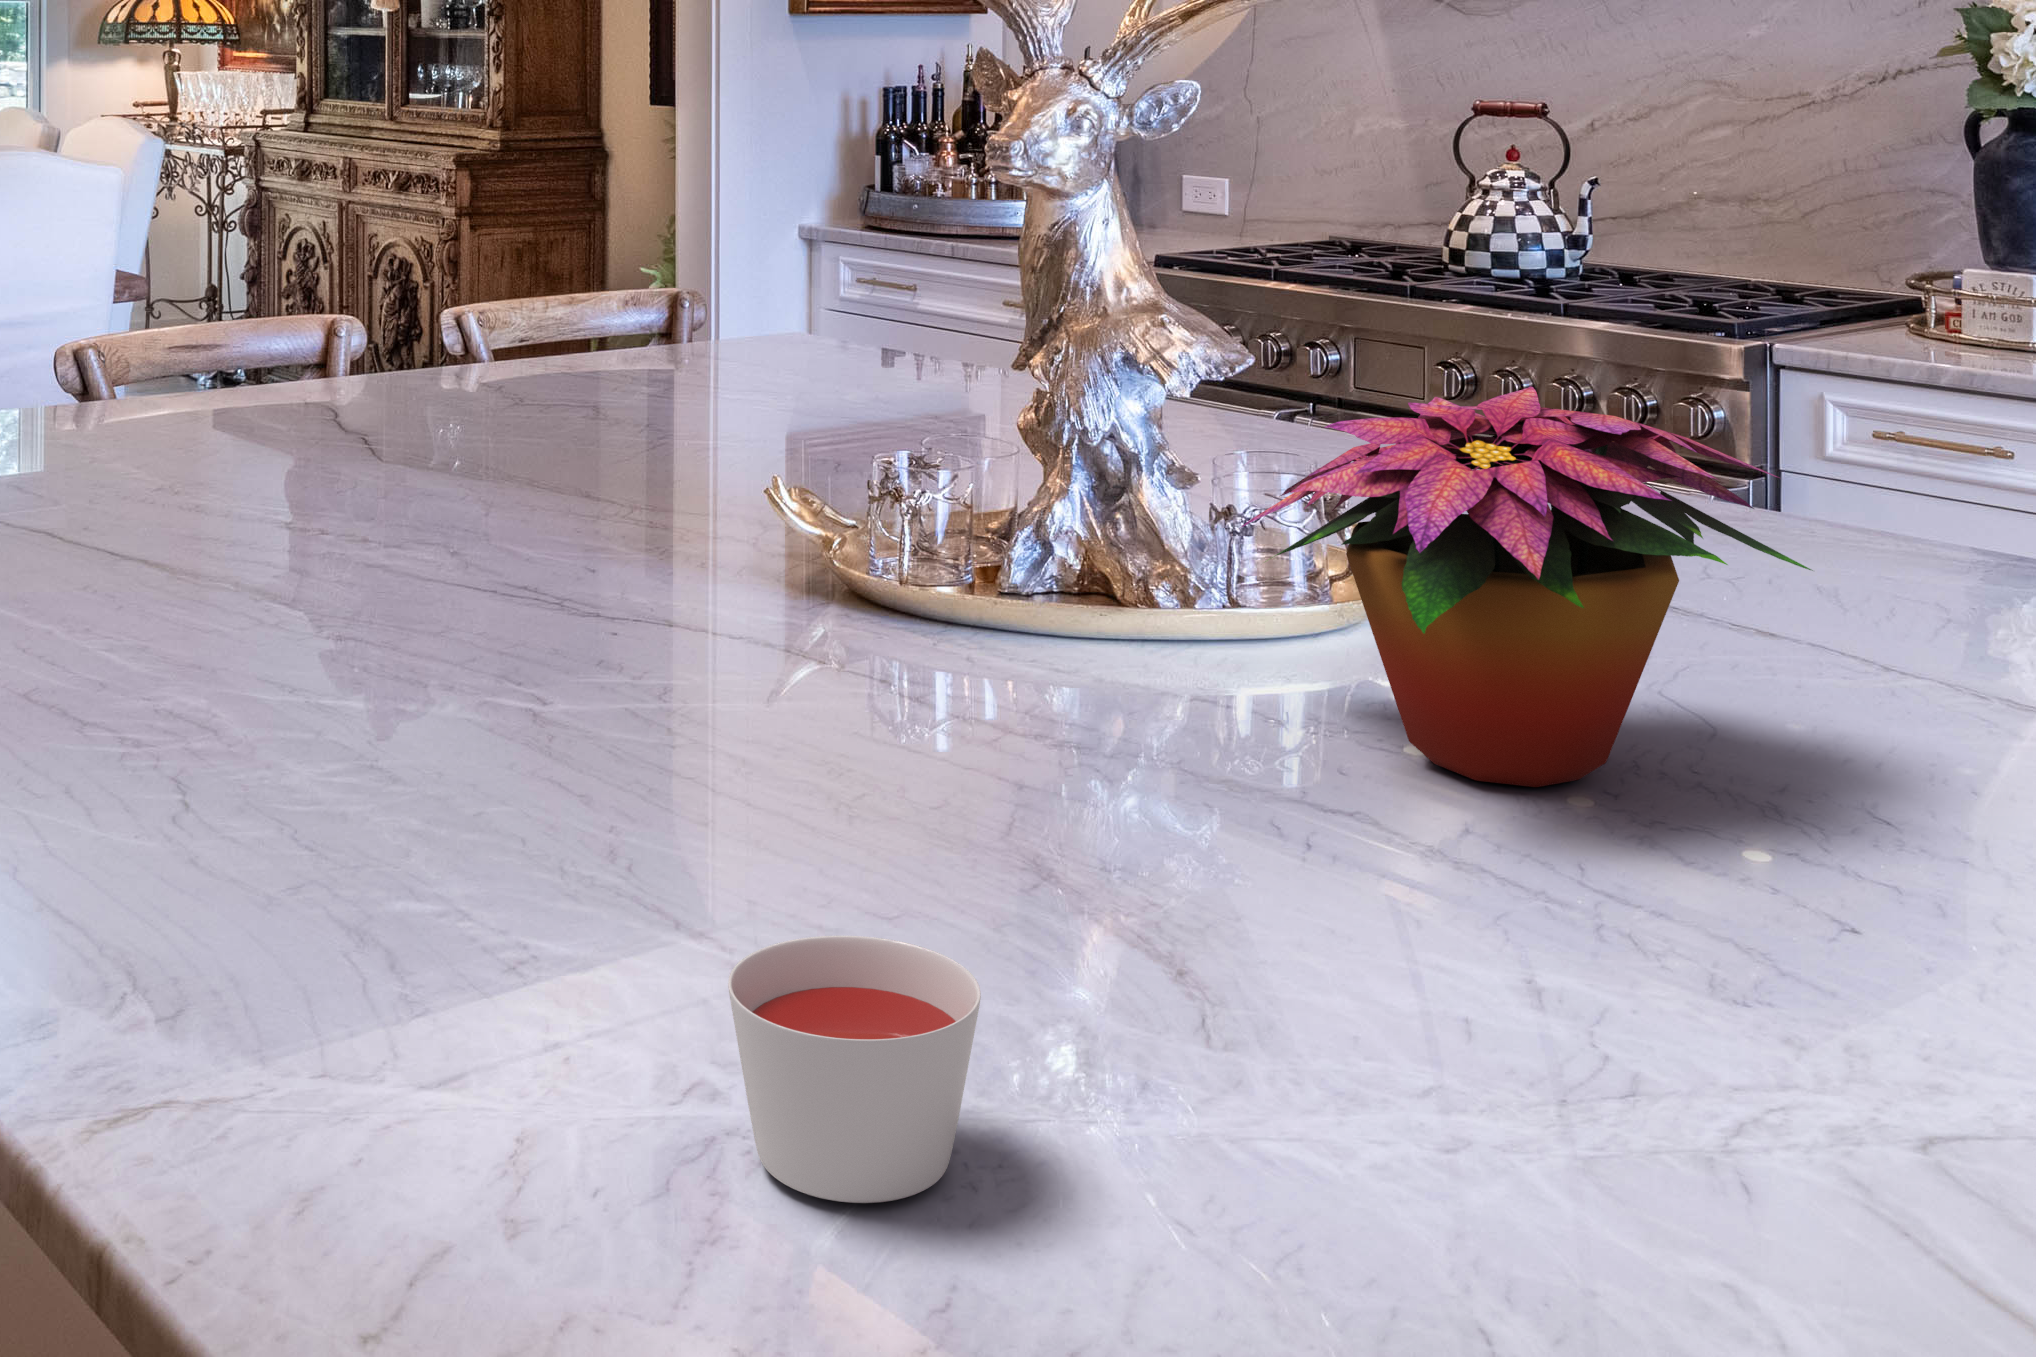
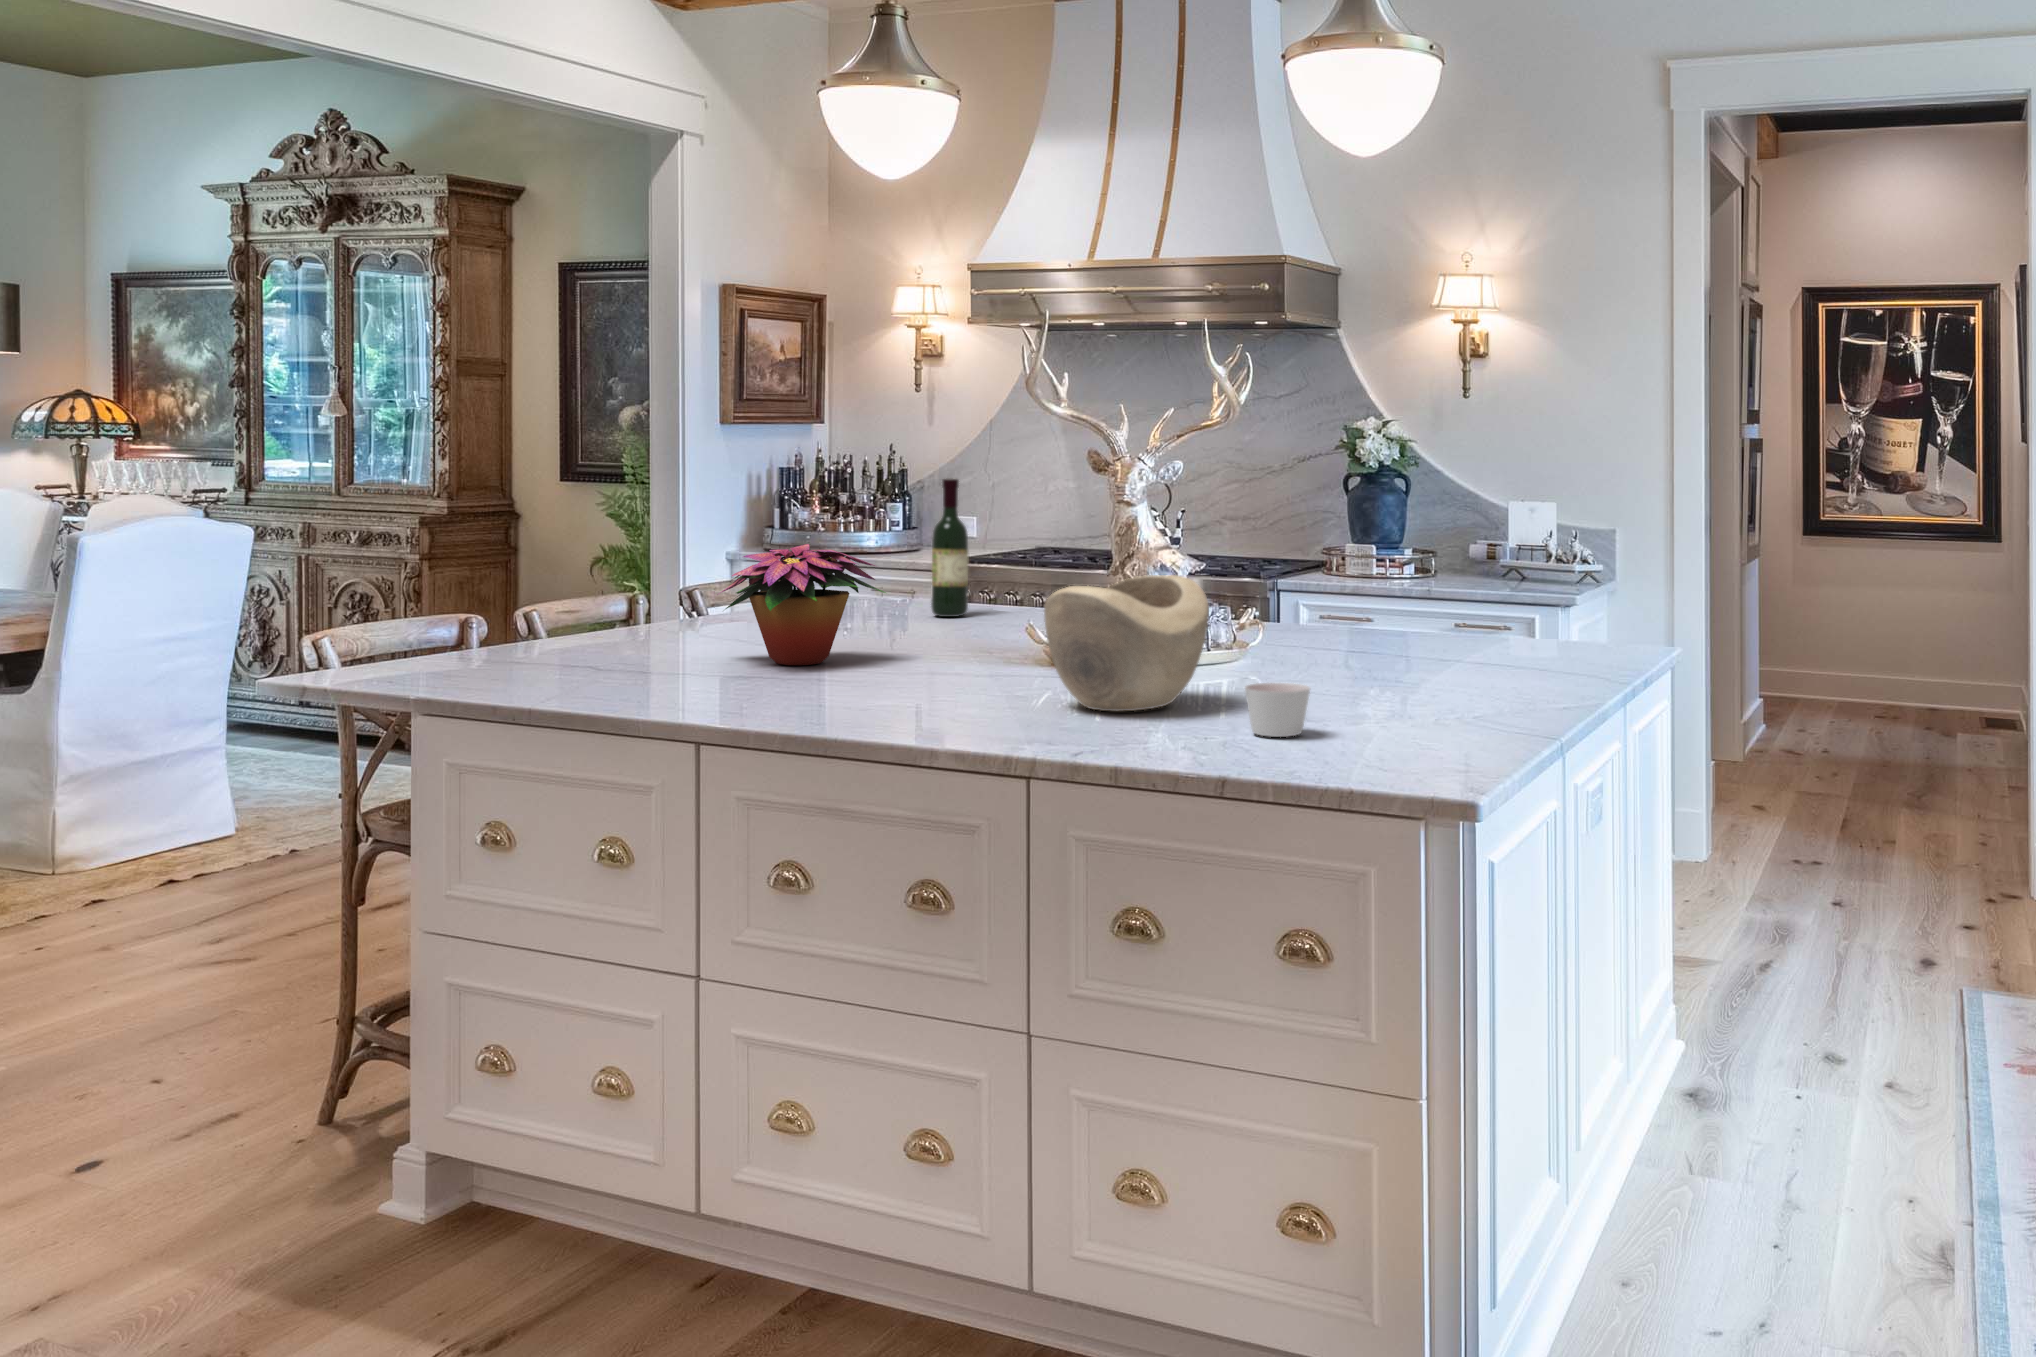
wine bottle: none [826,122,902,413] -> present [931,478,968,617]
flower arrangement: present [1240,386,1813,787] -> present [717,544,885,665]
decorative bowl: none [390,445,902,893] -> present [1044,575,1209,711]

